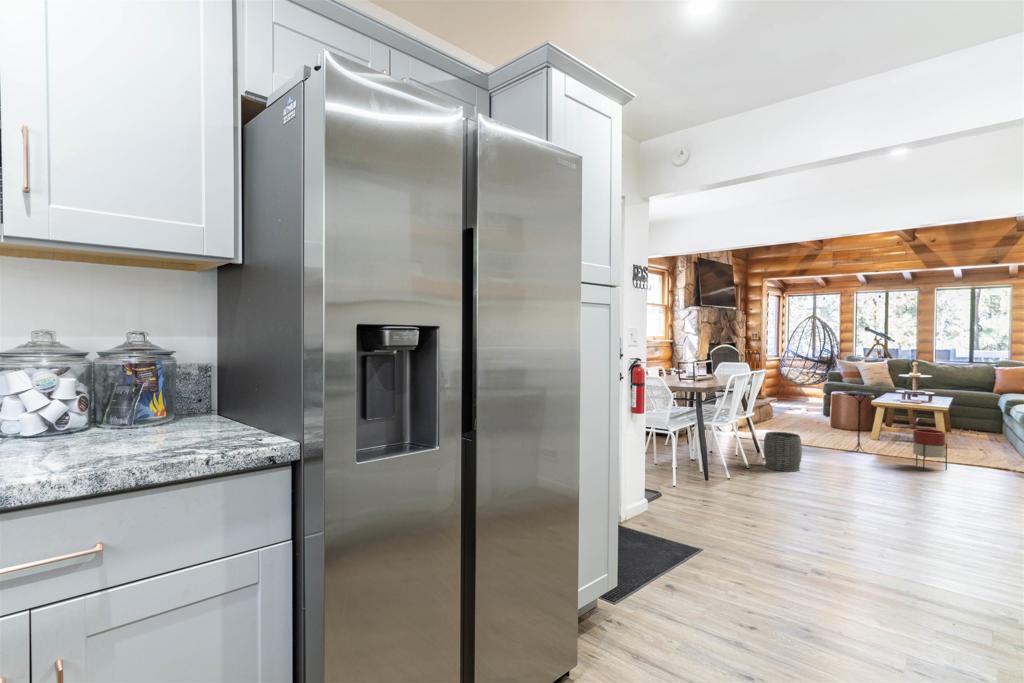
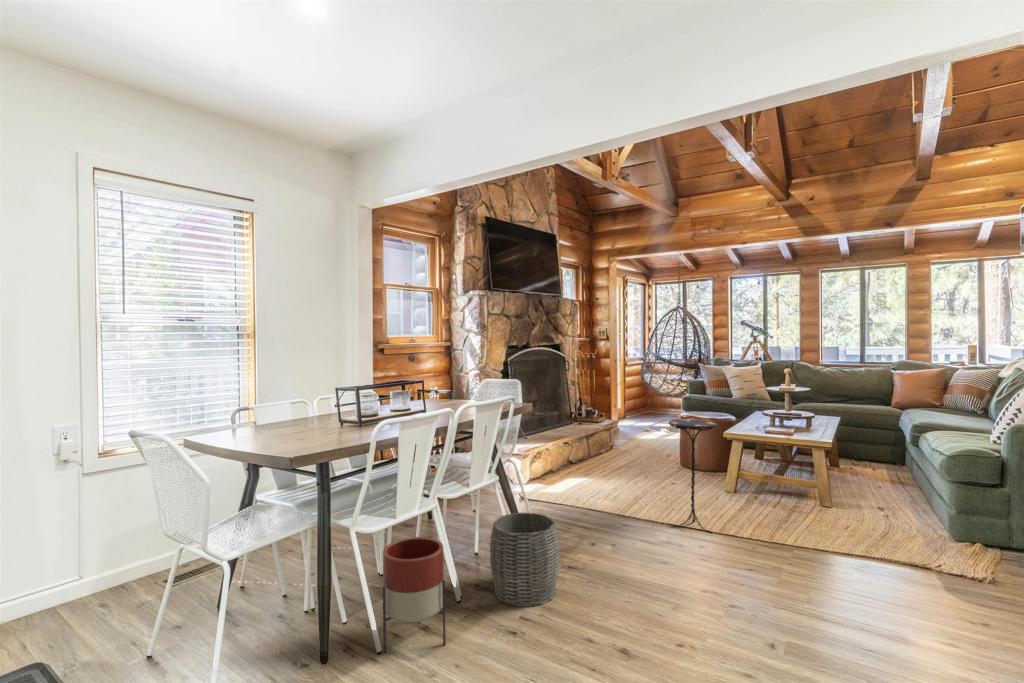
planter: present [913,429,947,470] -> present [383,537,446,653]

